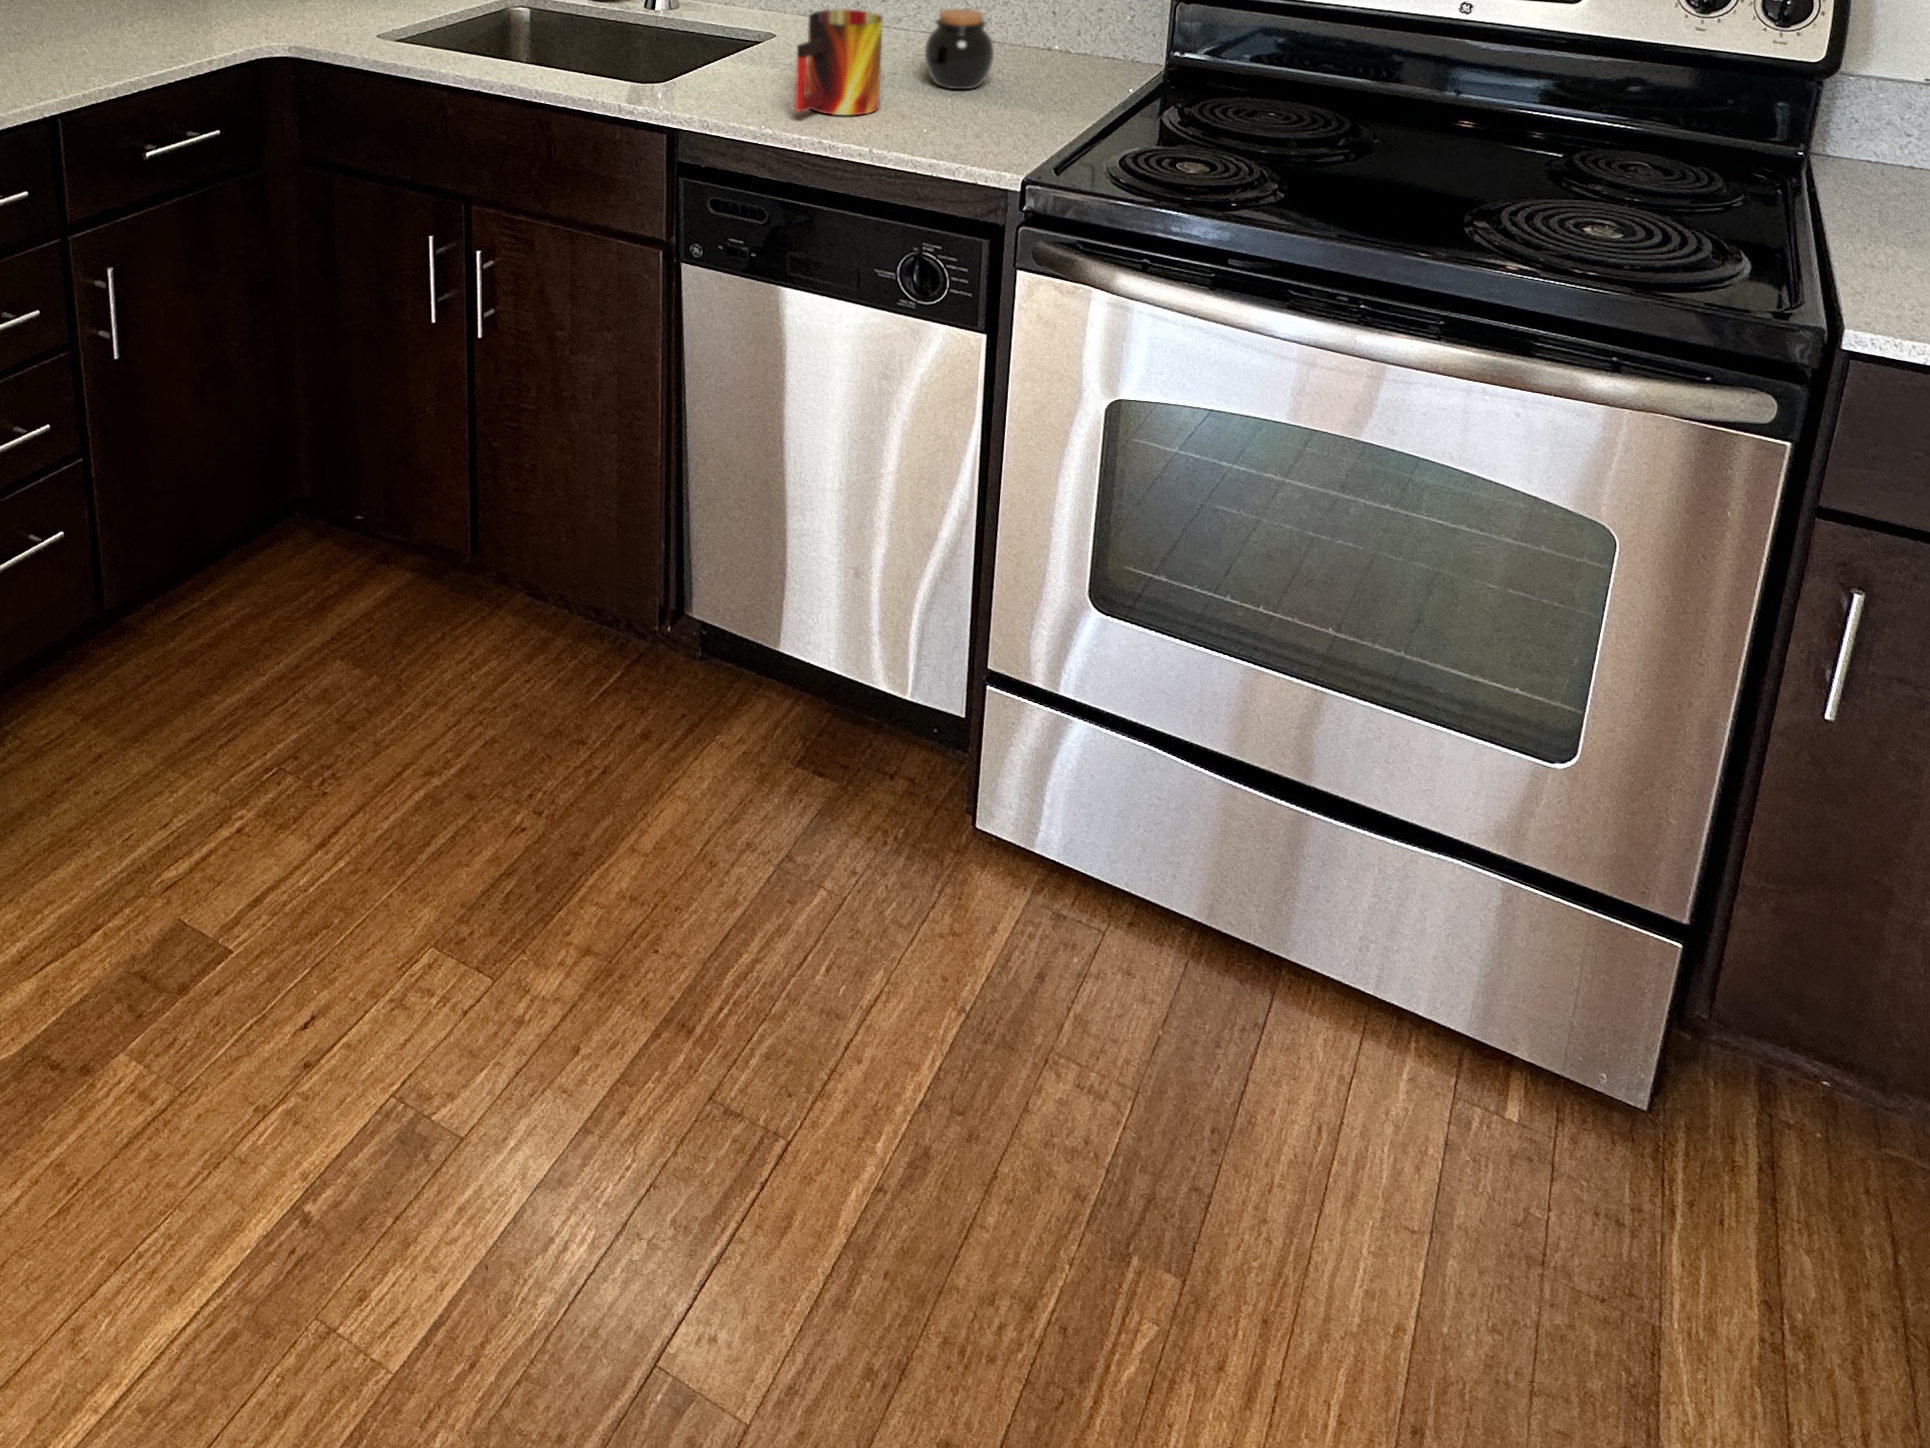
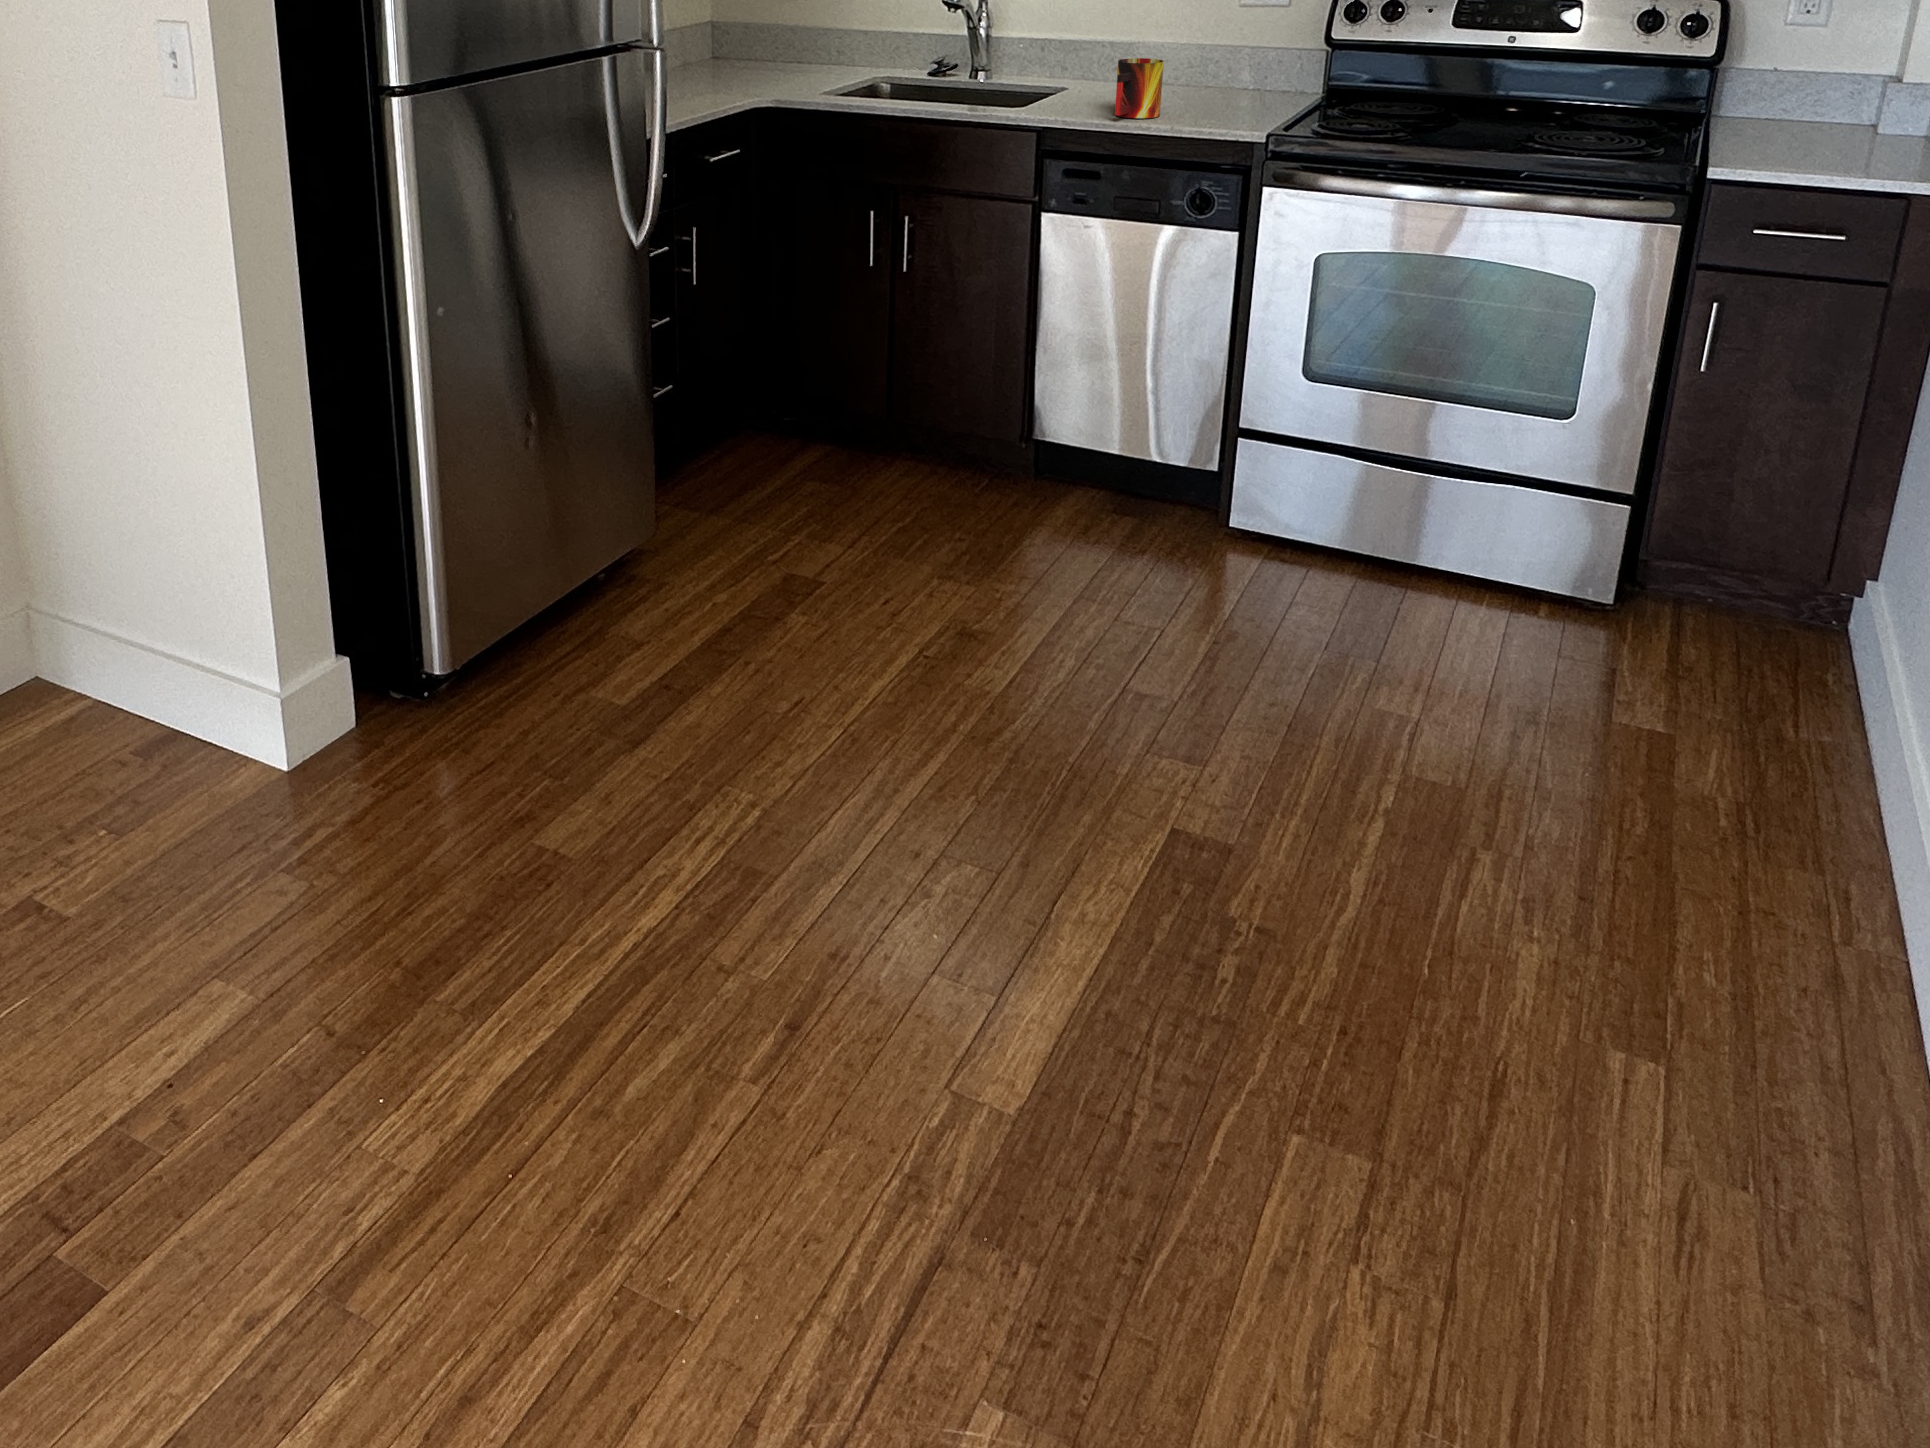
jar: present [925,9,994,89] -> none [1180,59,1223,107]

